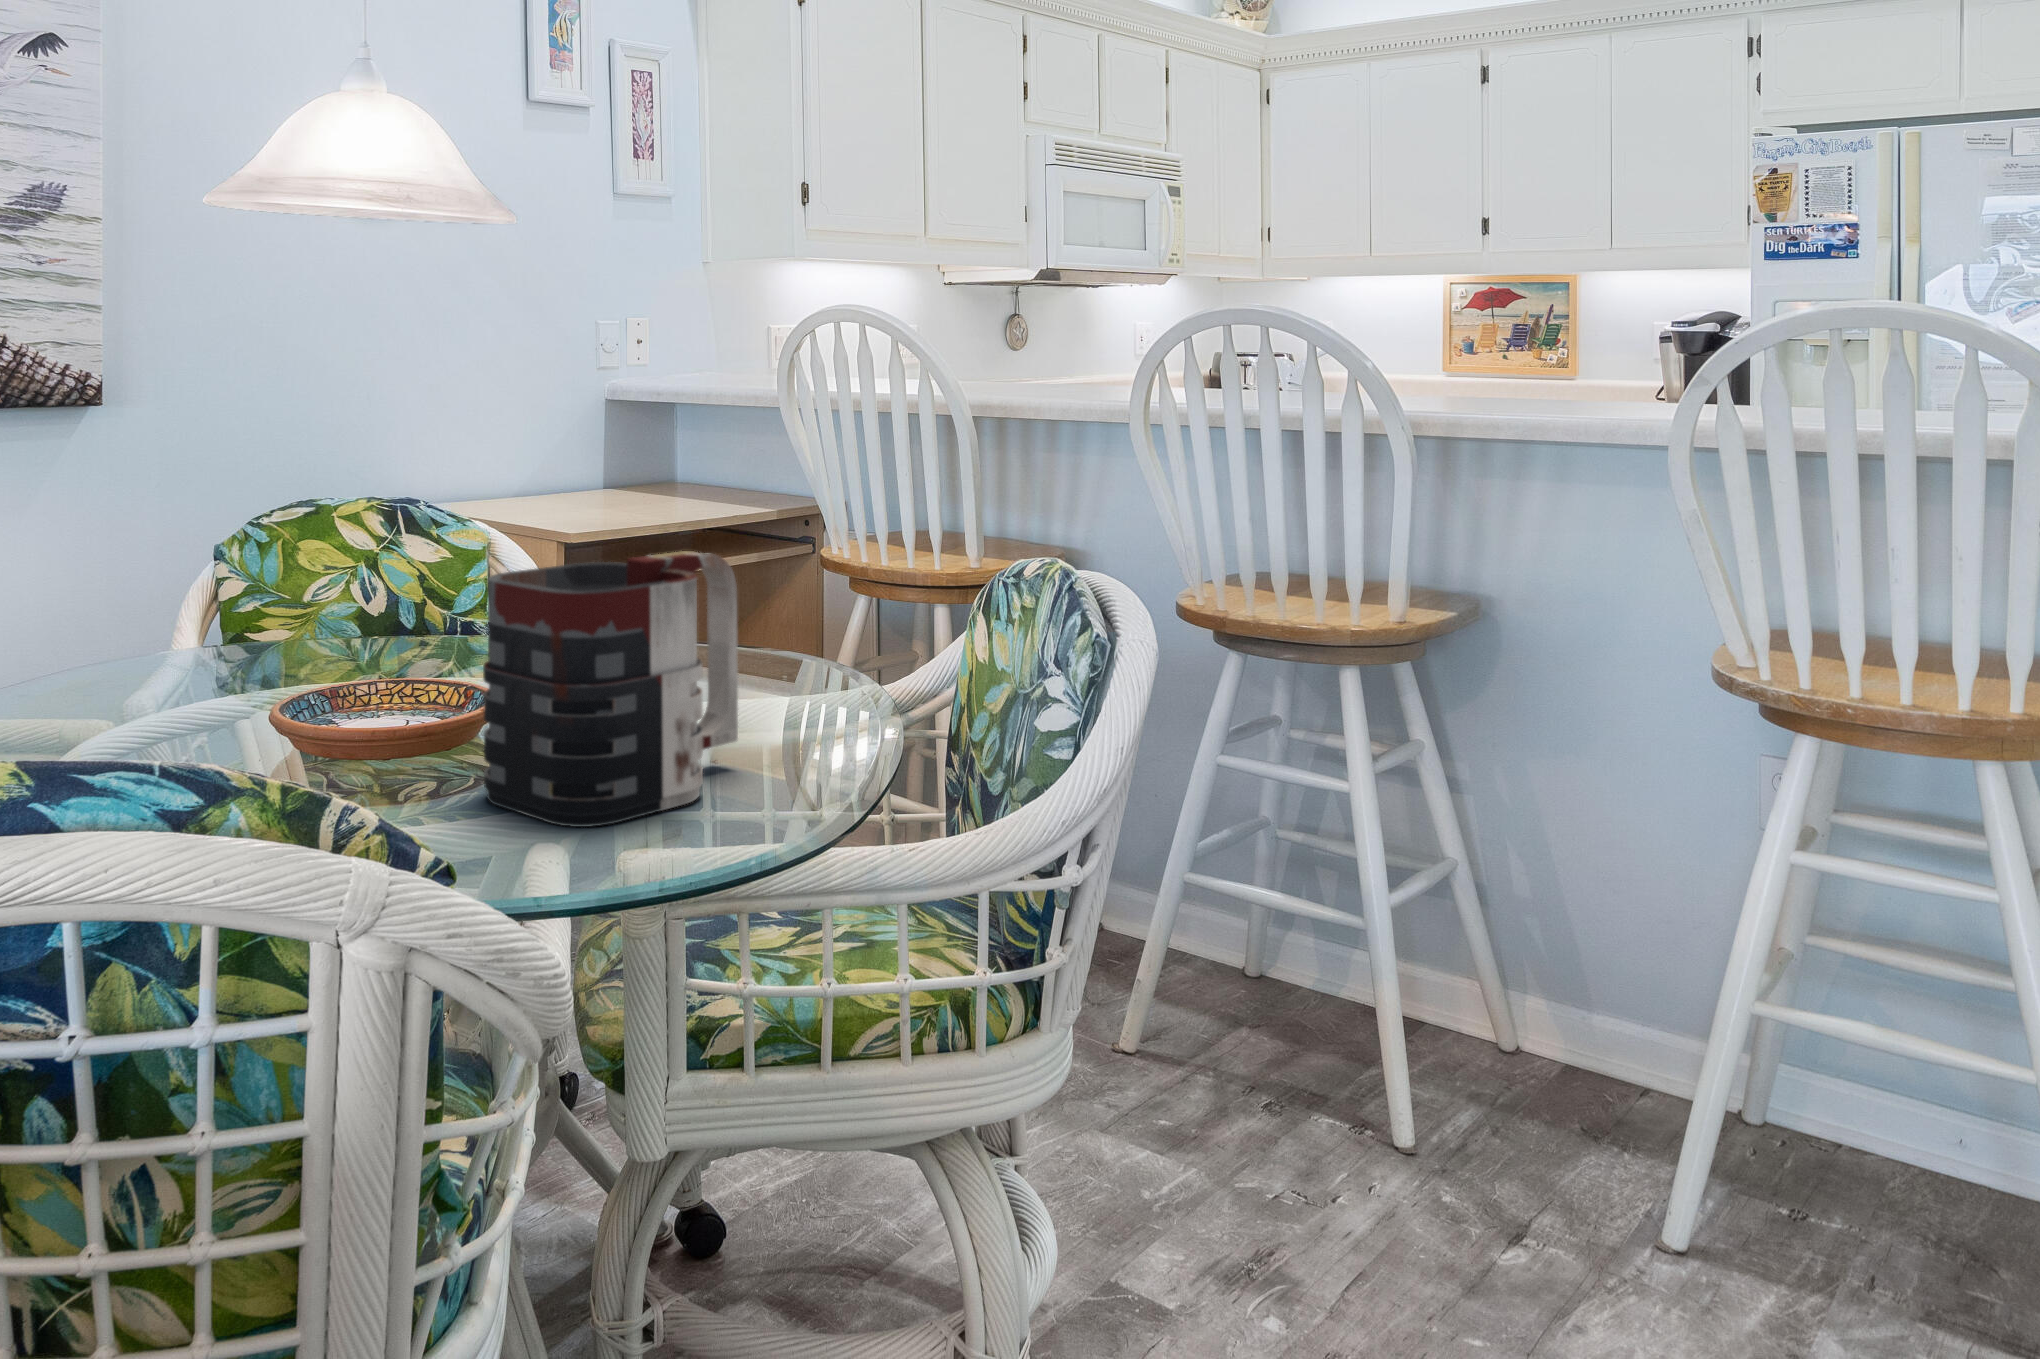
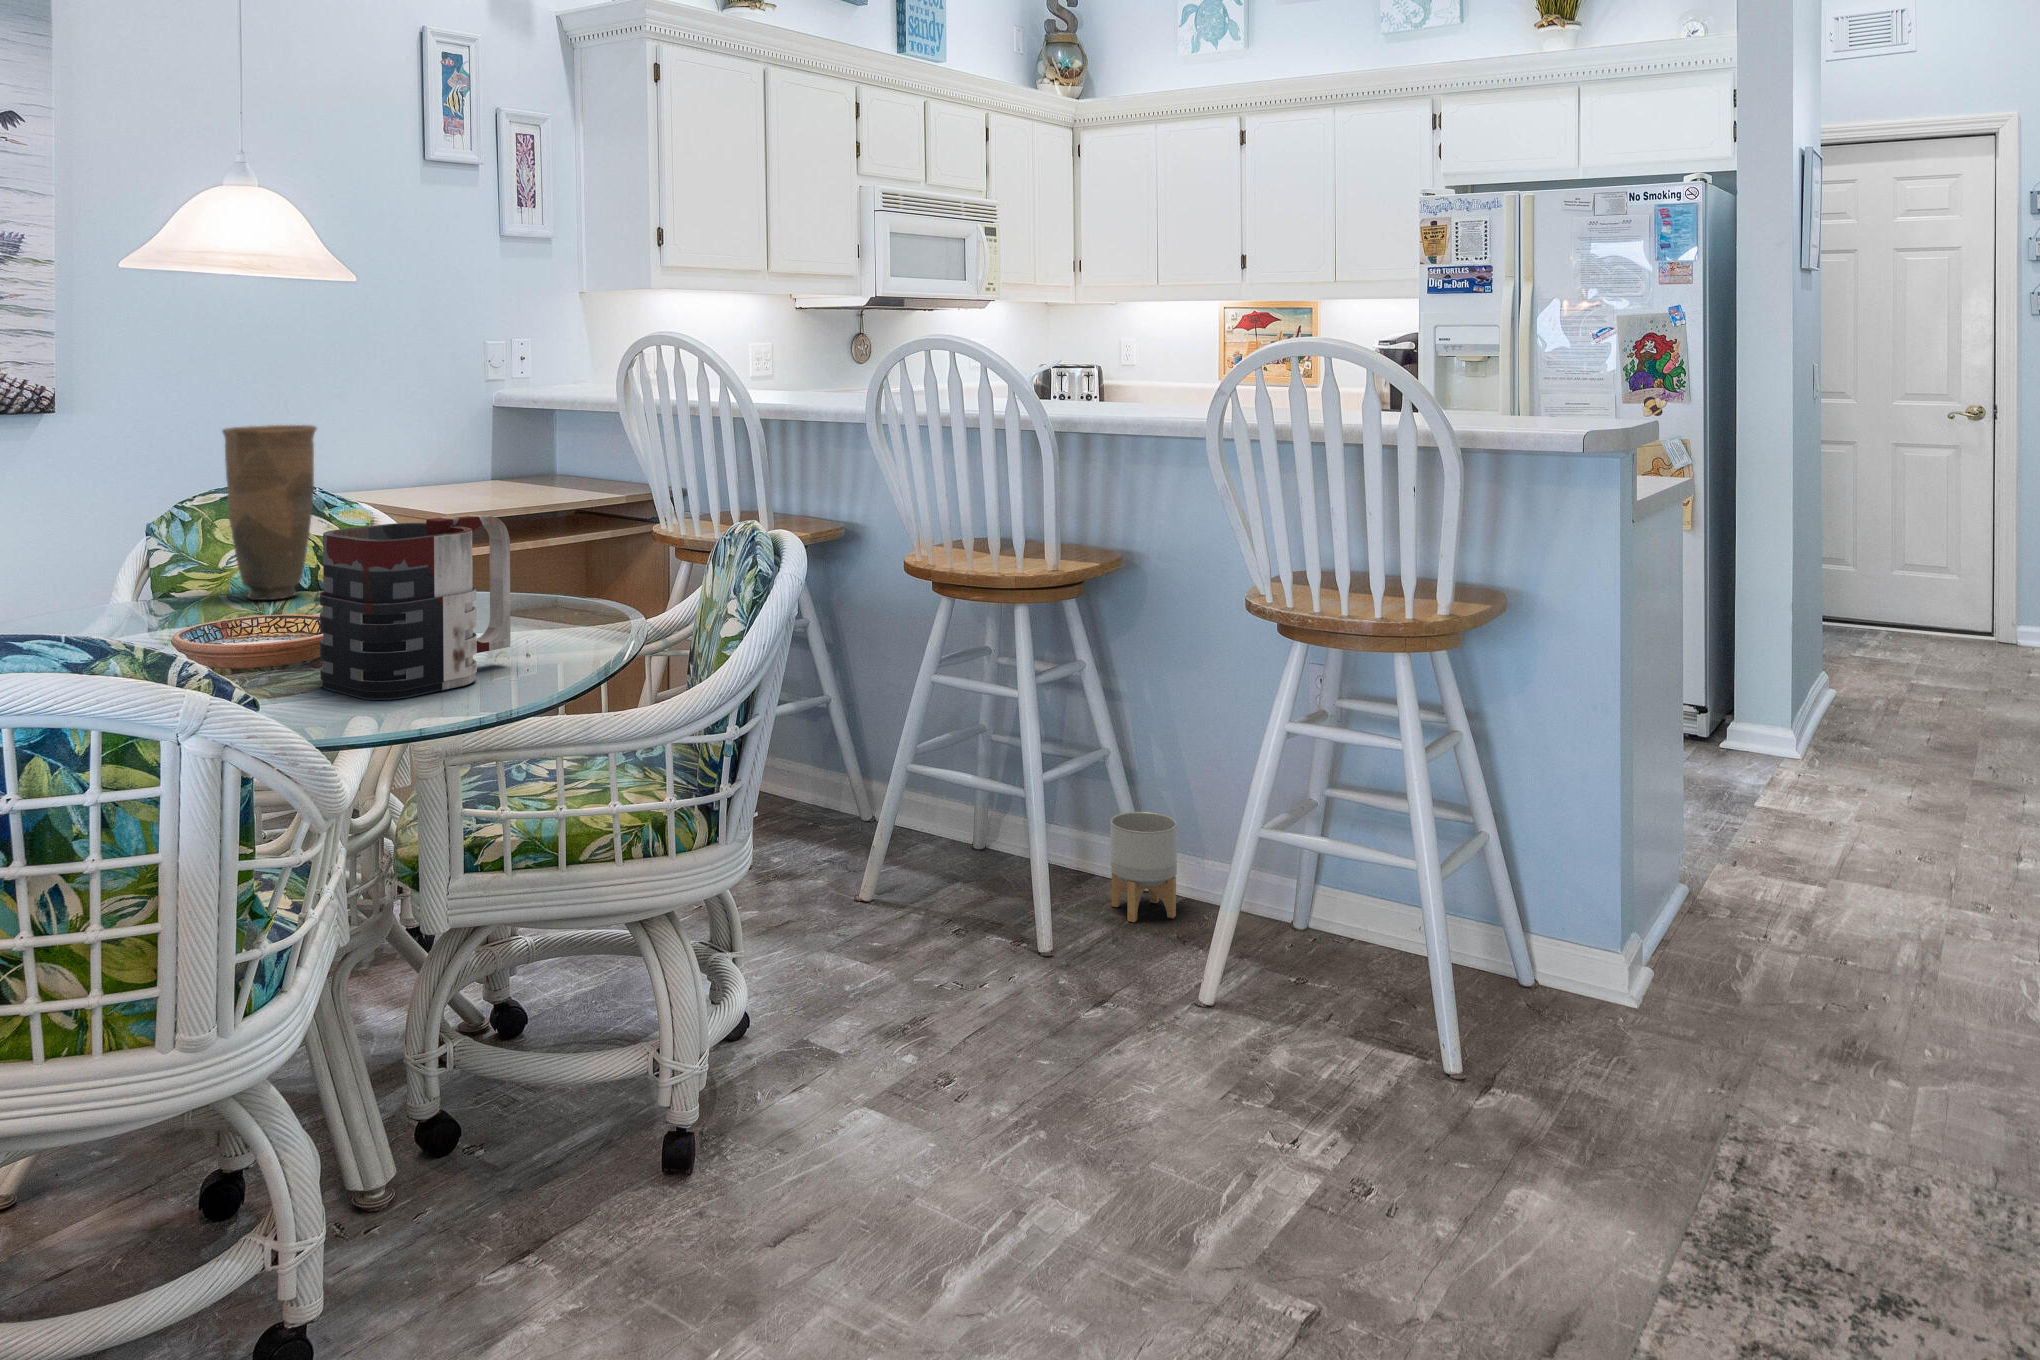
vase: none [313,424,432,653] -> present [222,425,317,600]
planter: none [1473,955,1570,1111] -> present [1111,812,1177,922]

